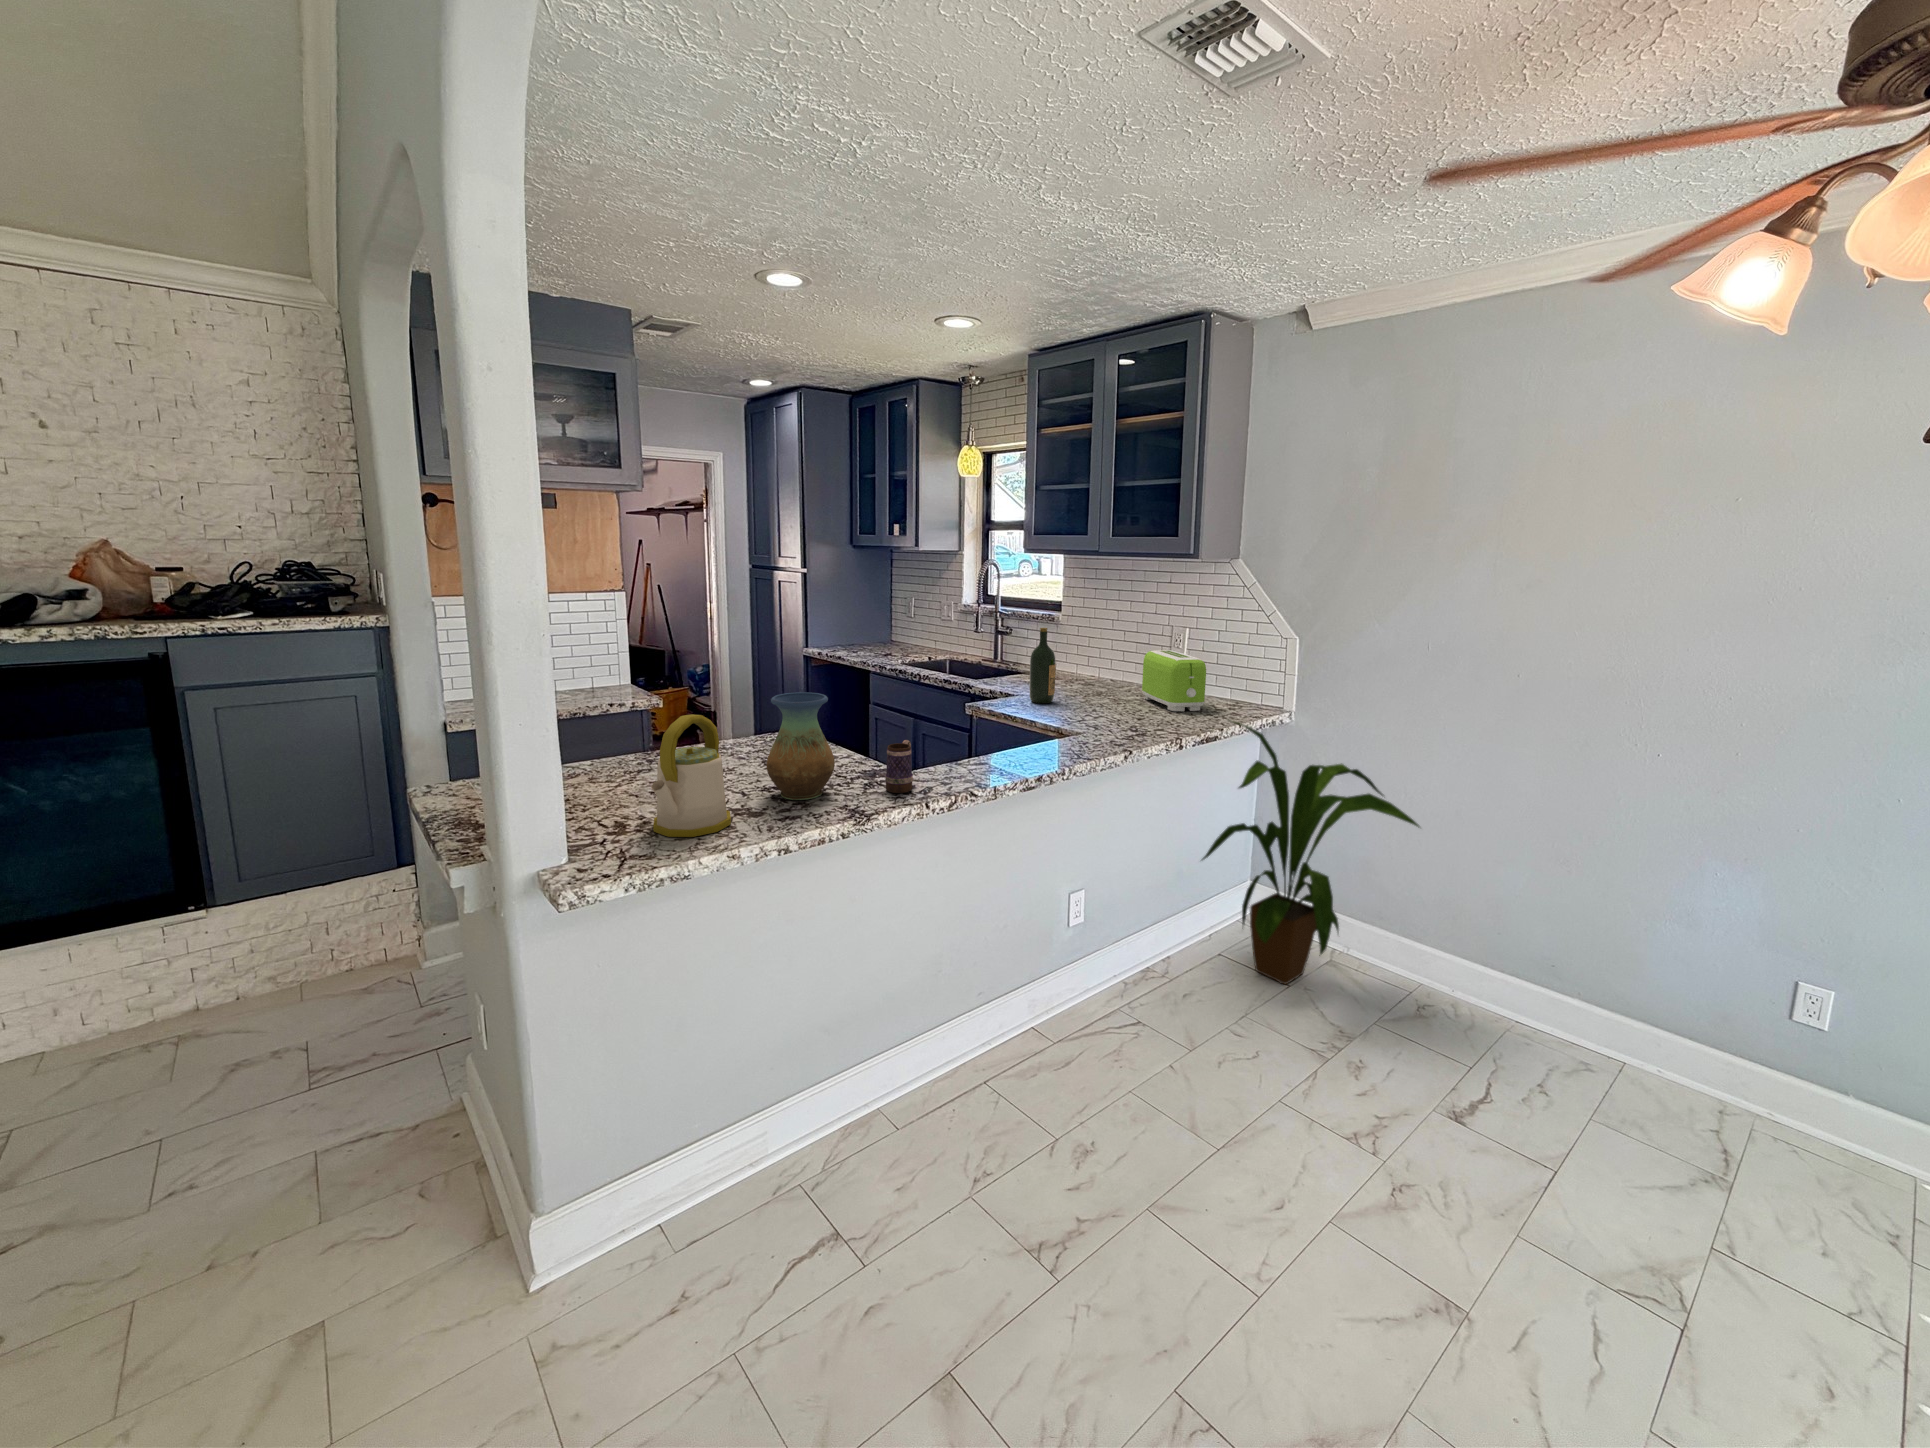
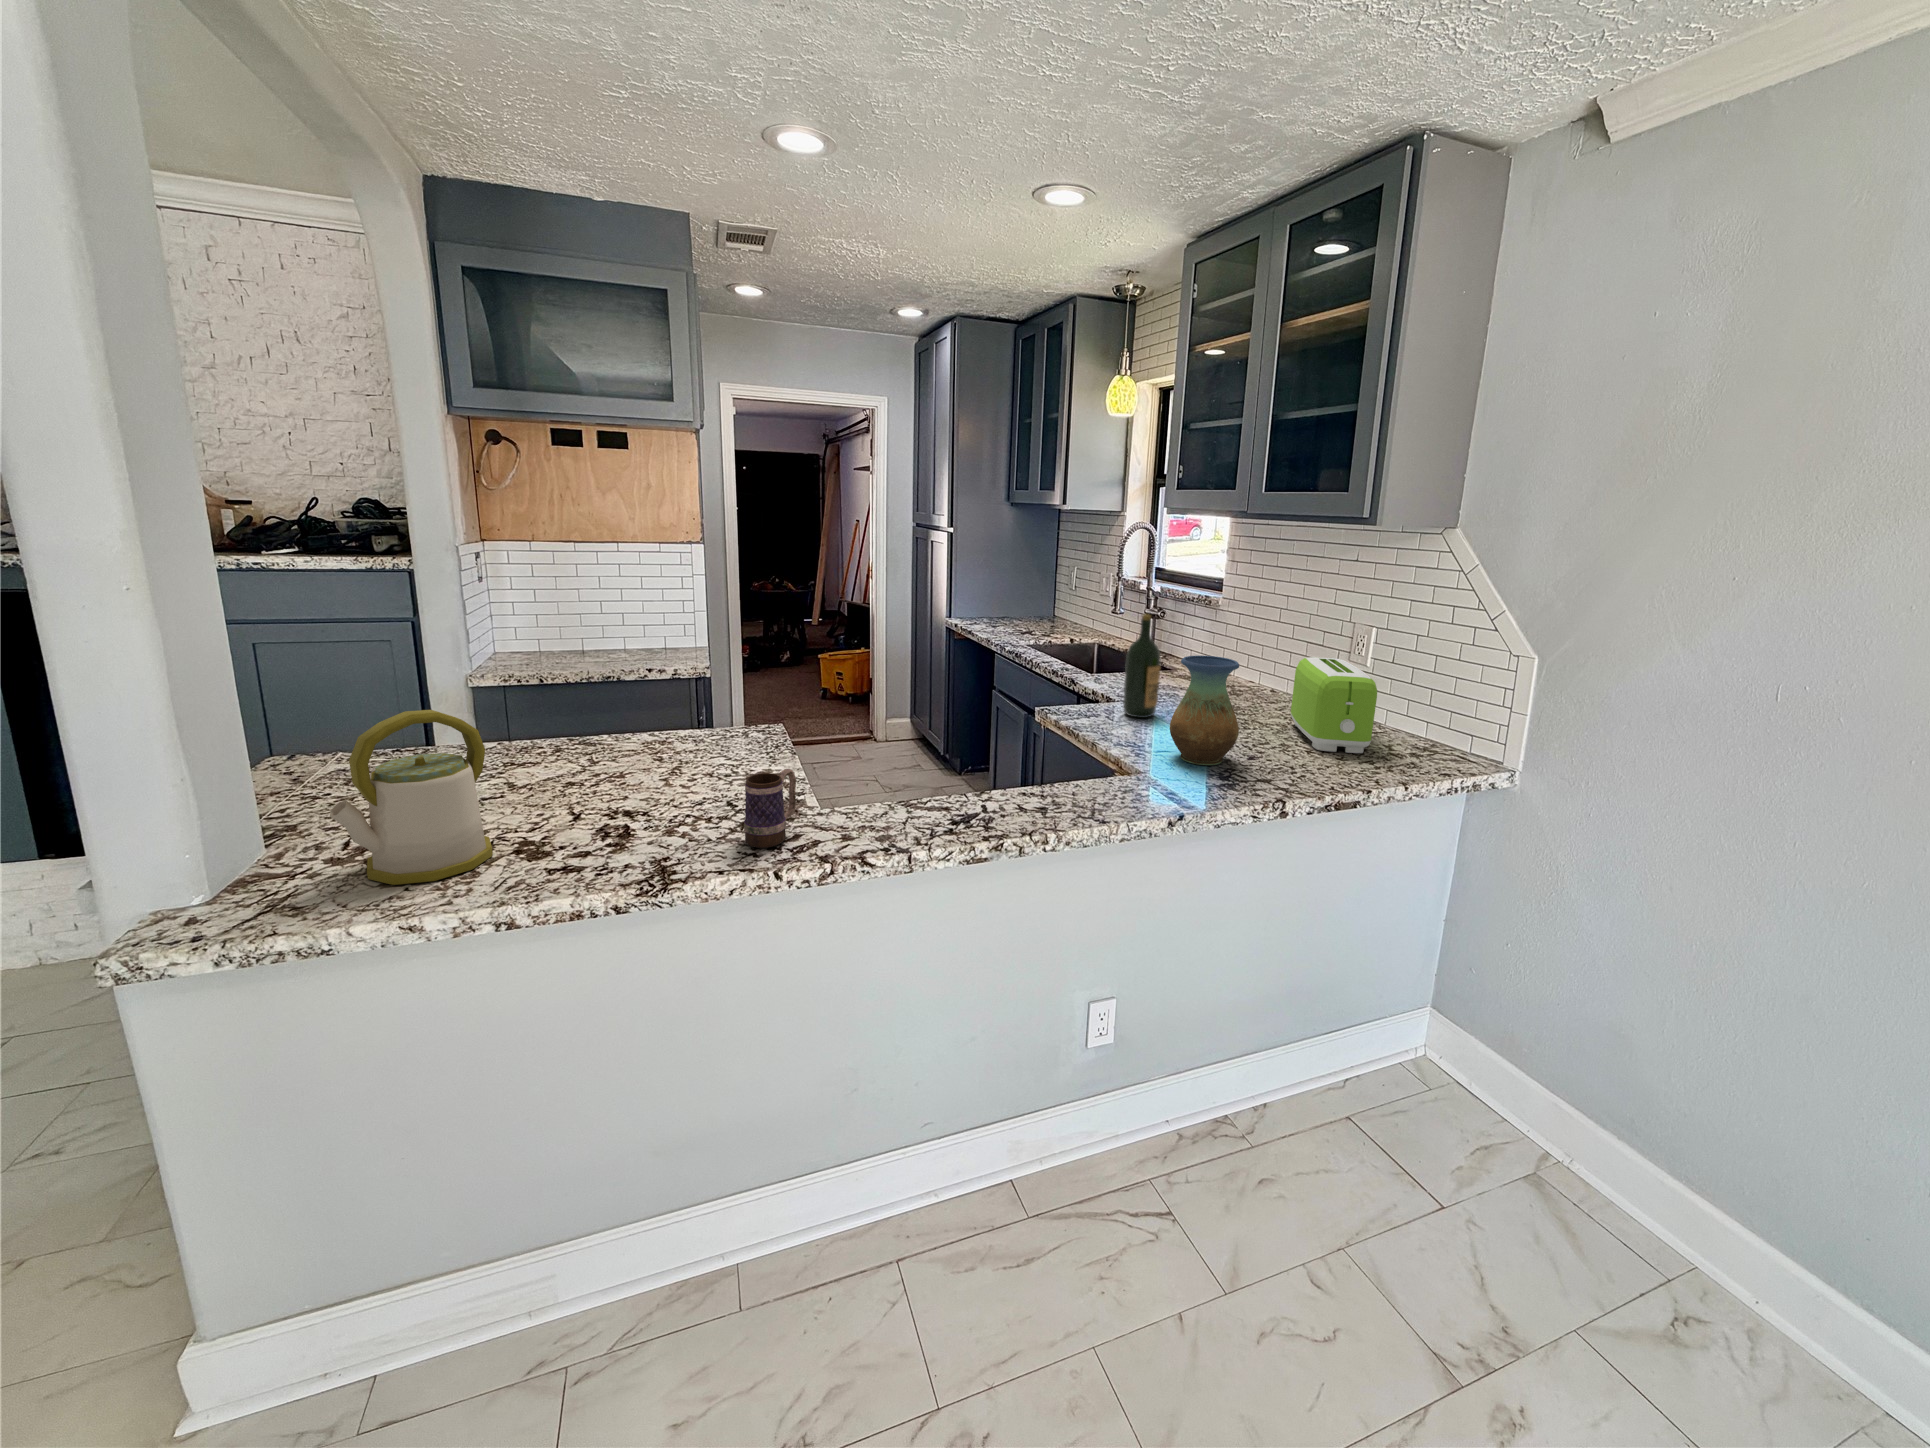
vase: present [767,692,835,800] -> present [1170,656,1239,765]
house plant: present [1202,720,1419,984] -> none [1305,778,1718,1207]

